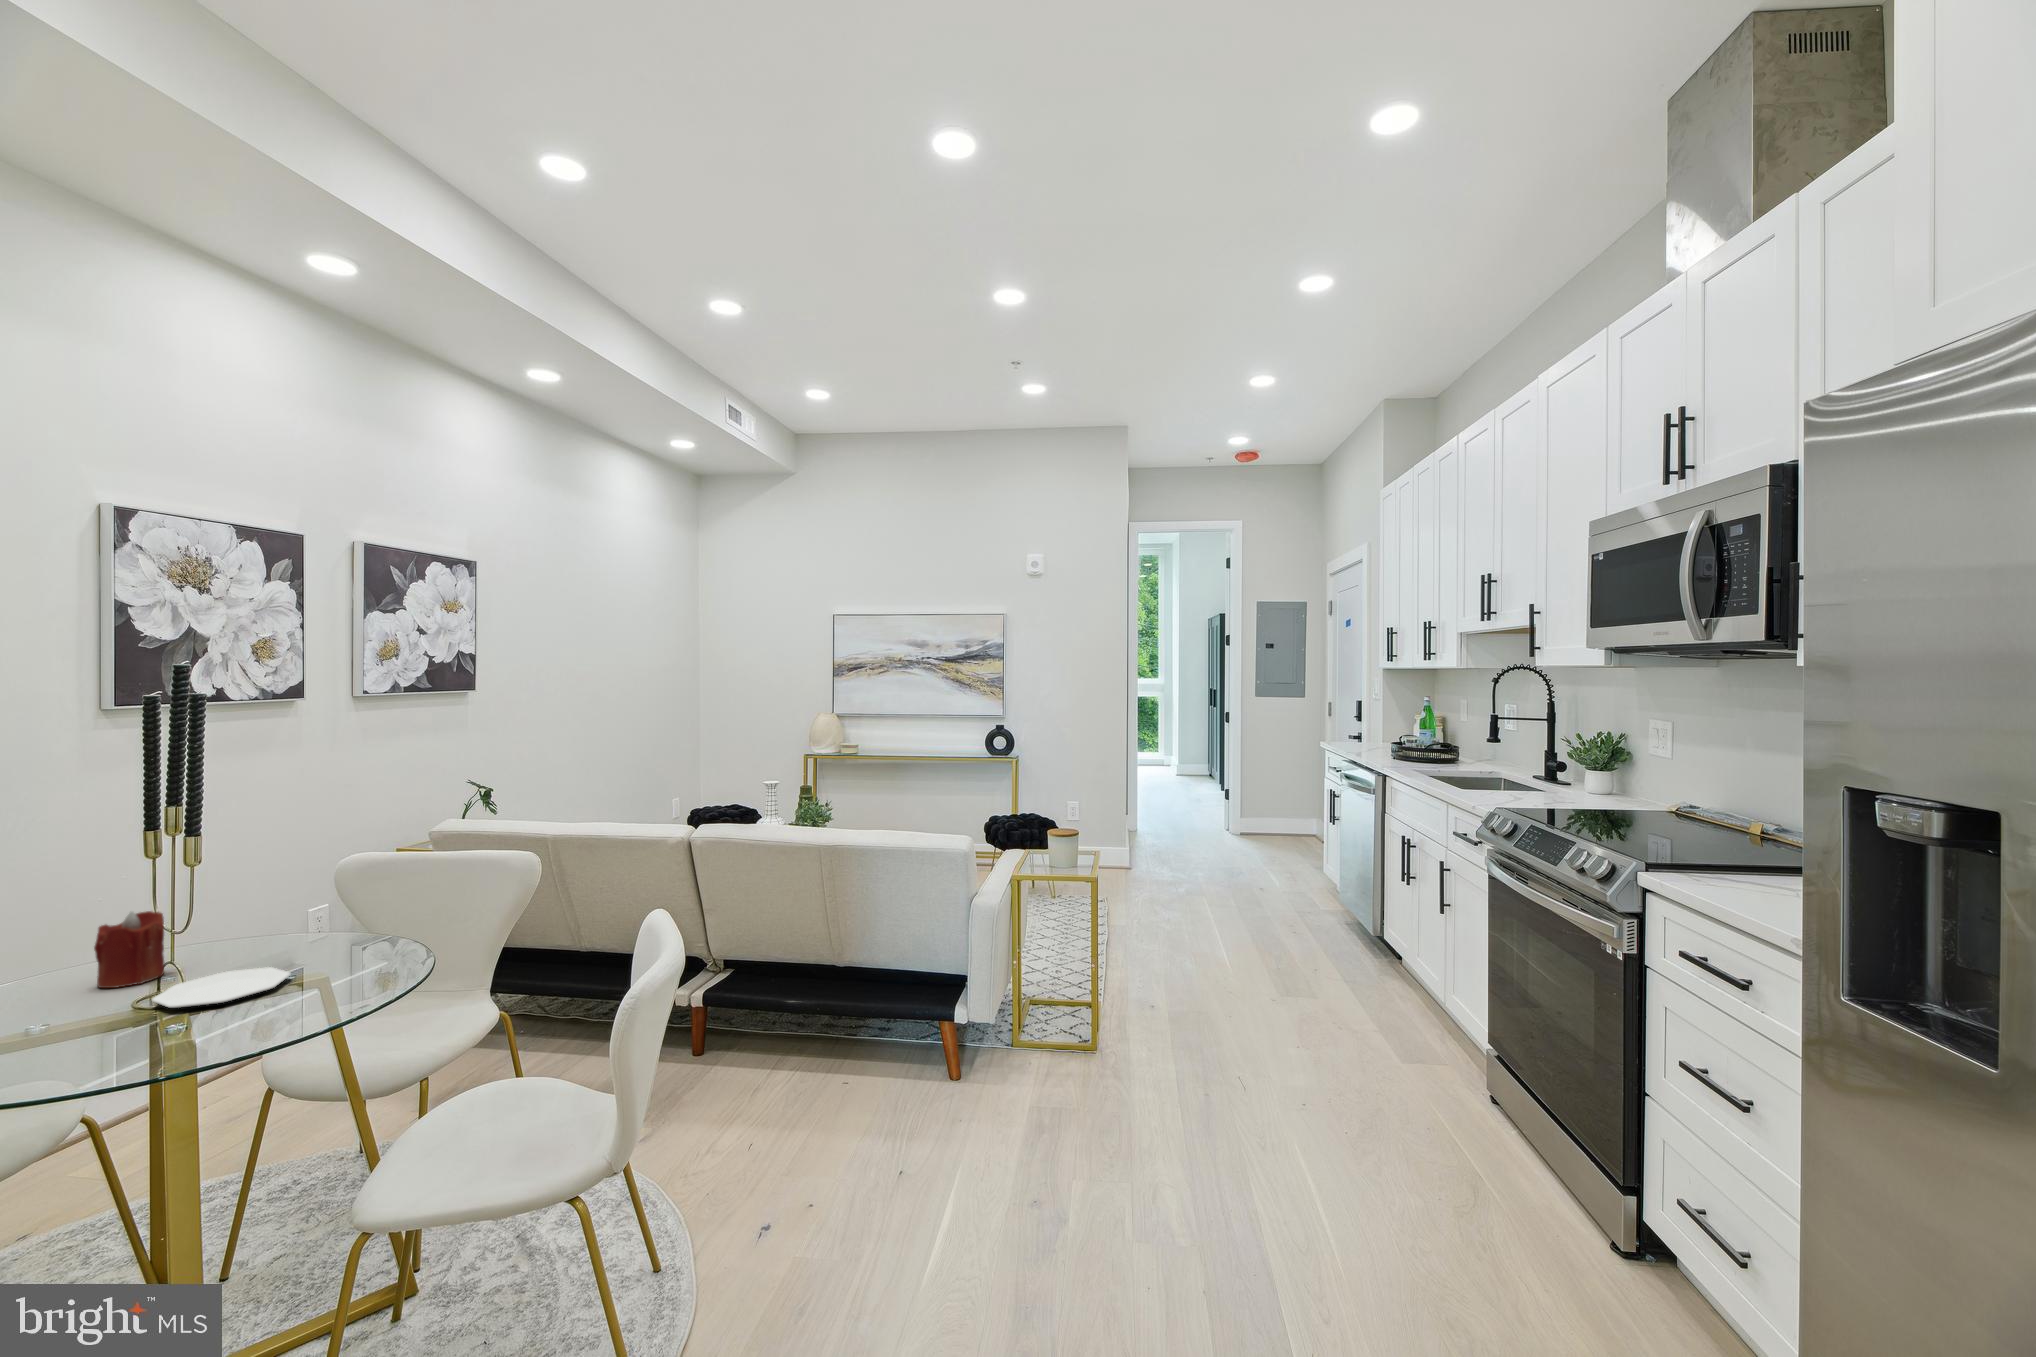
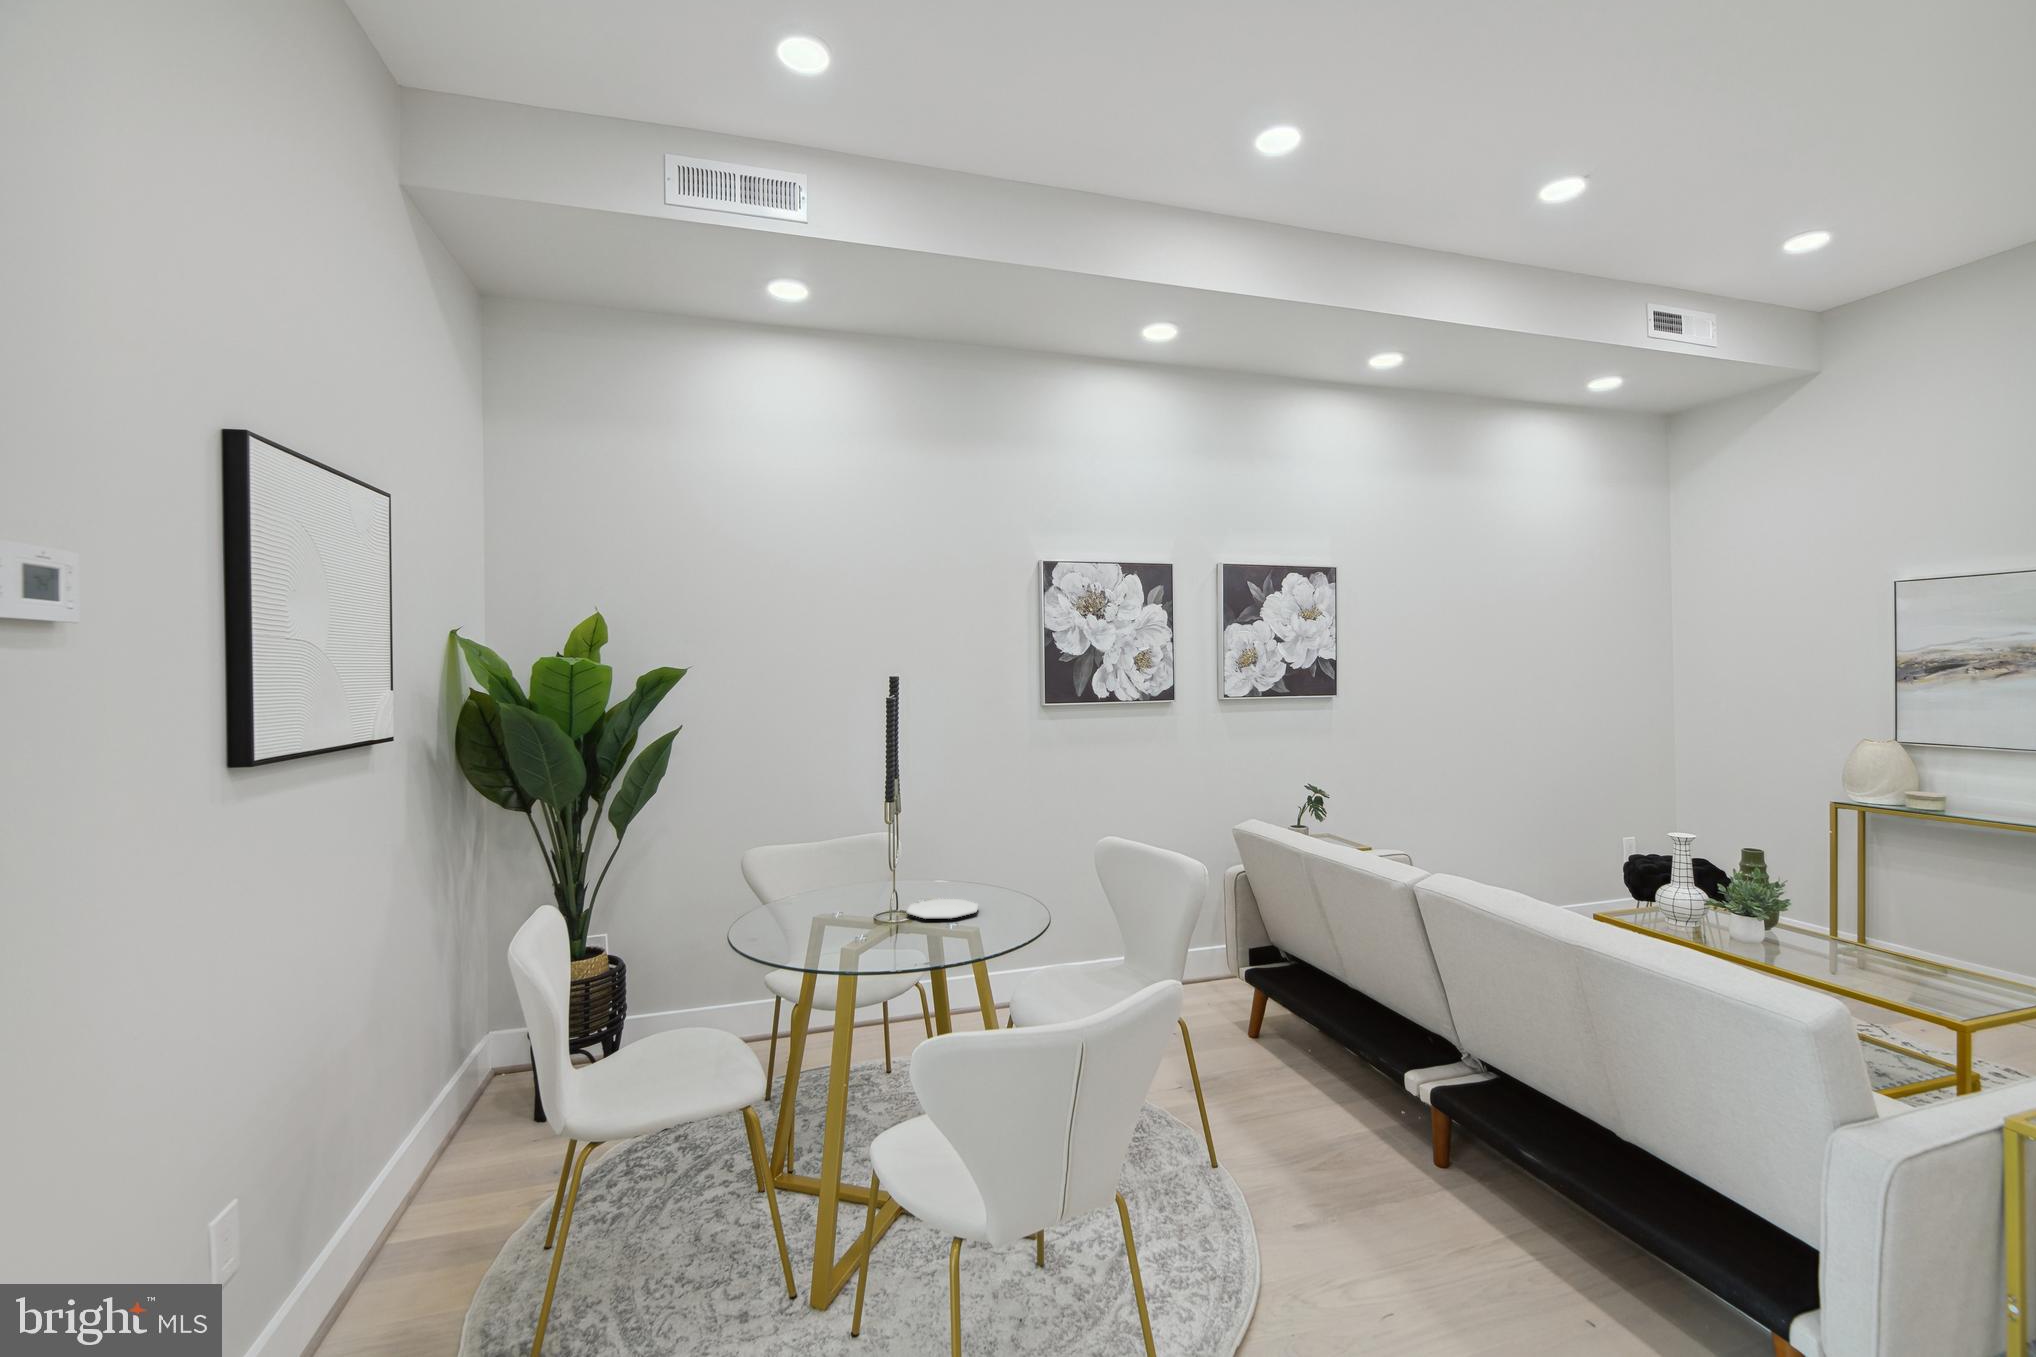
candle: present [94,911,164,988] -> none [922,843,958,895]

